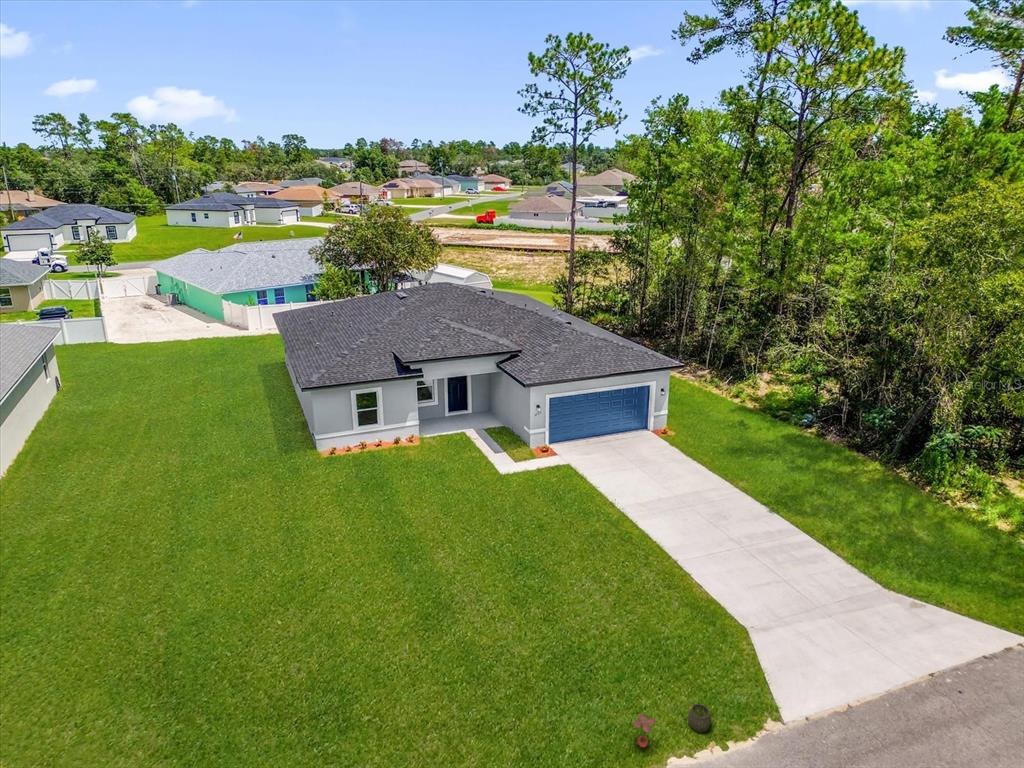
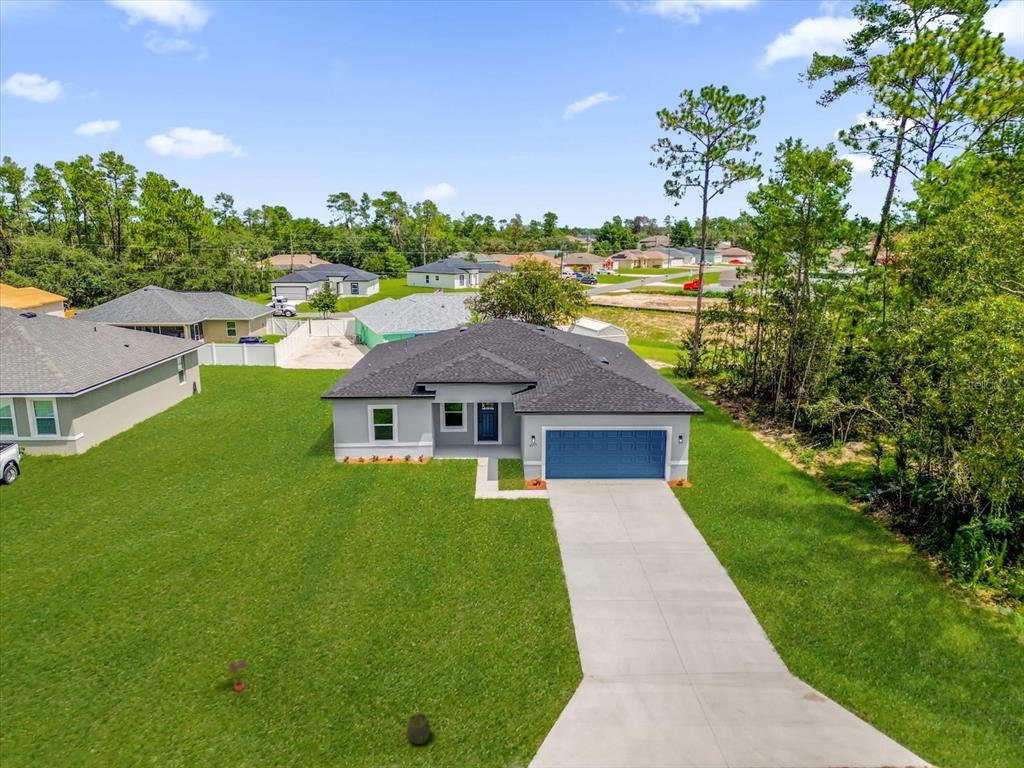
potted plant: present [633,713,655,747] -> present [228,660,247,691]

